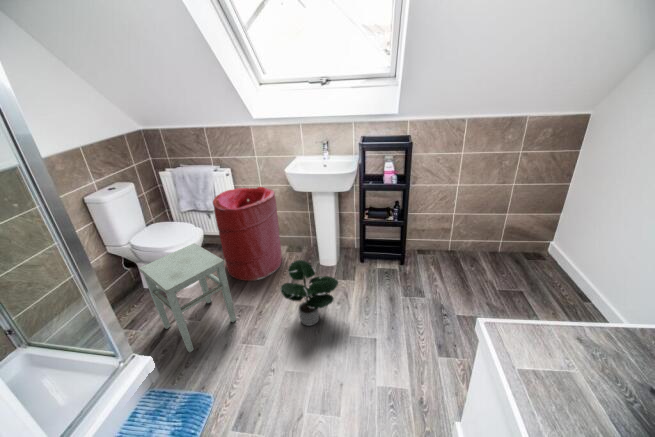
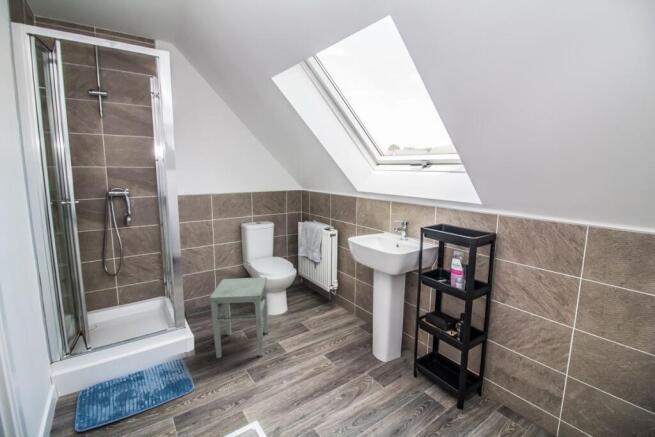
laundry hamper: present [213,187,282,281] -> none [300,248,356,337]
potted plant: present [281,260,338,326] -> none [272,325,330,398]

